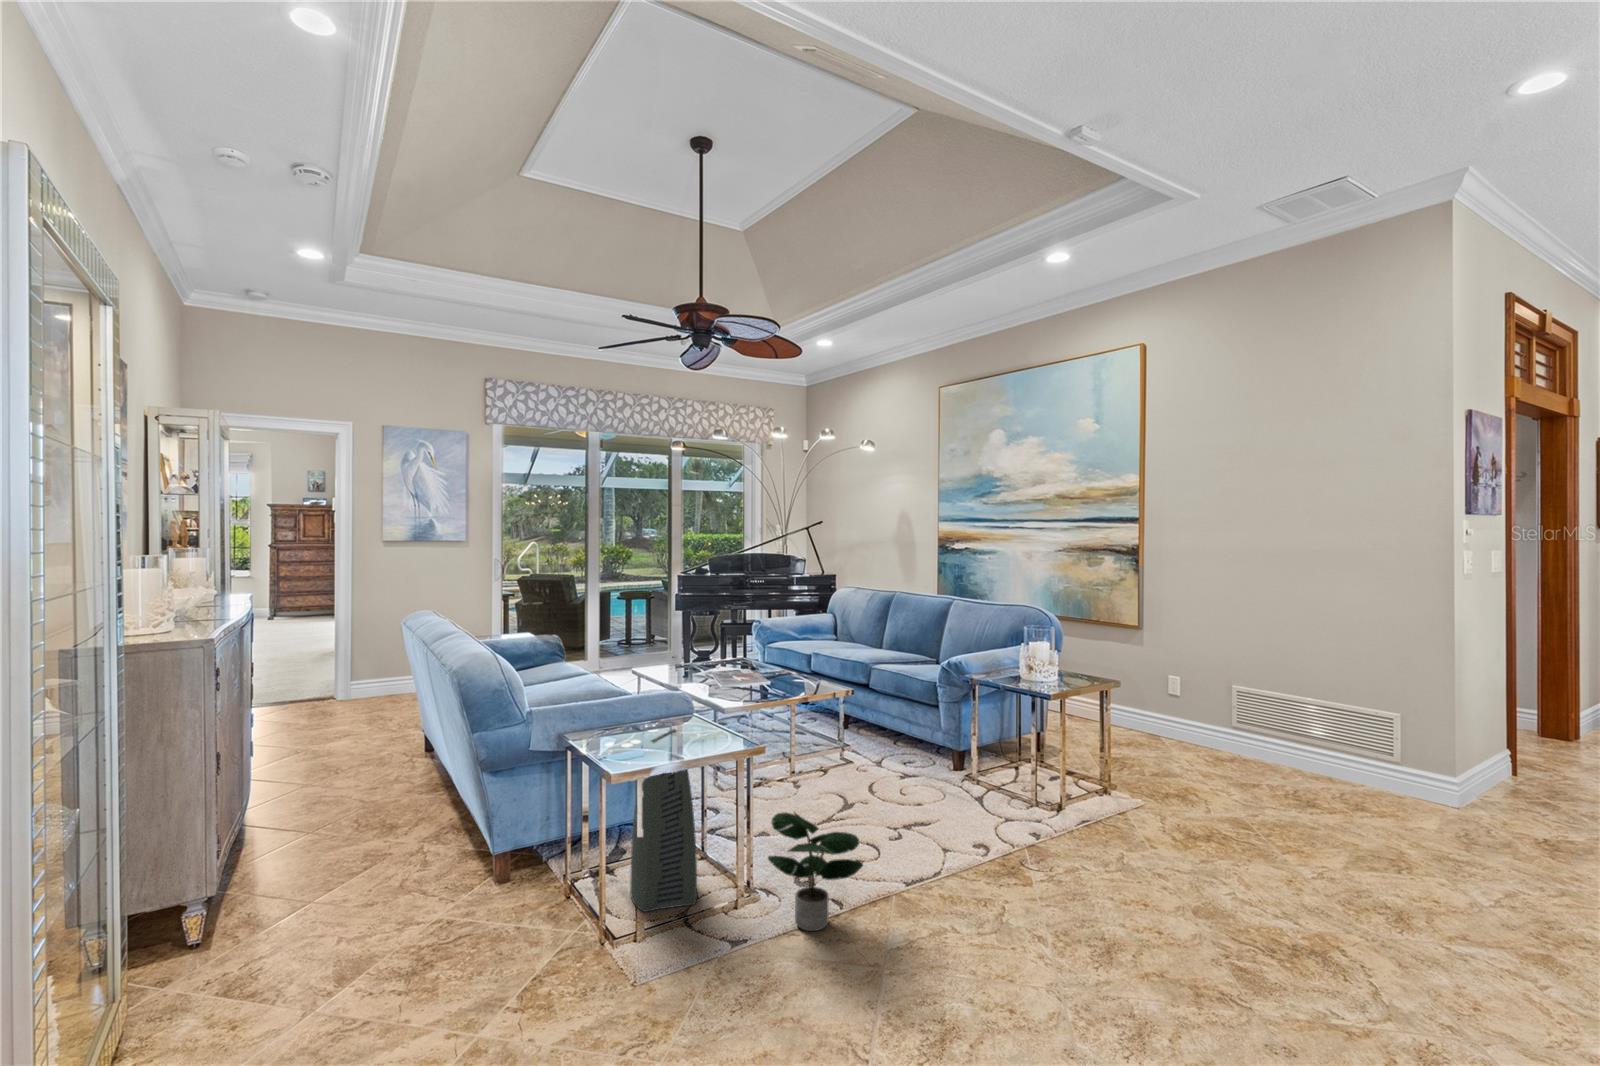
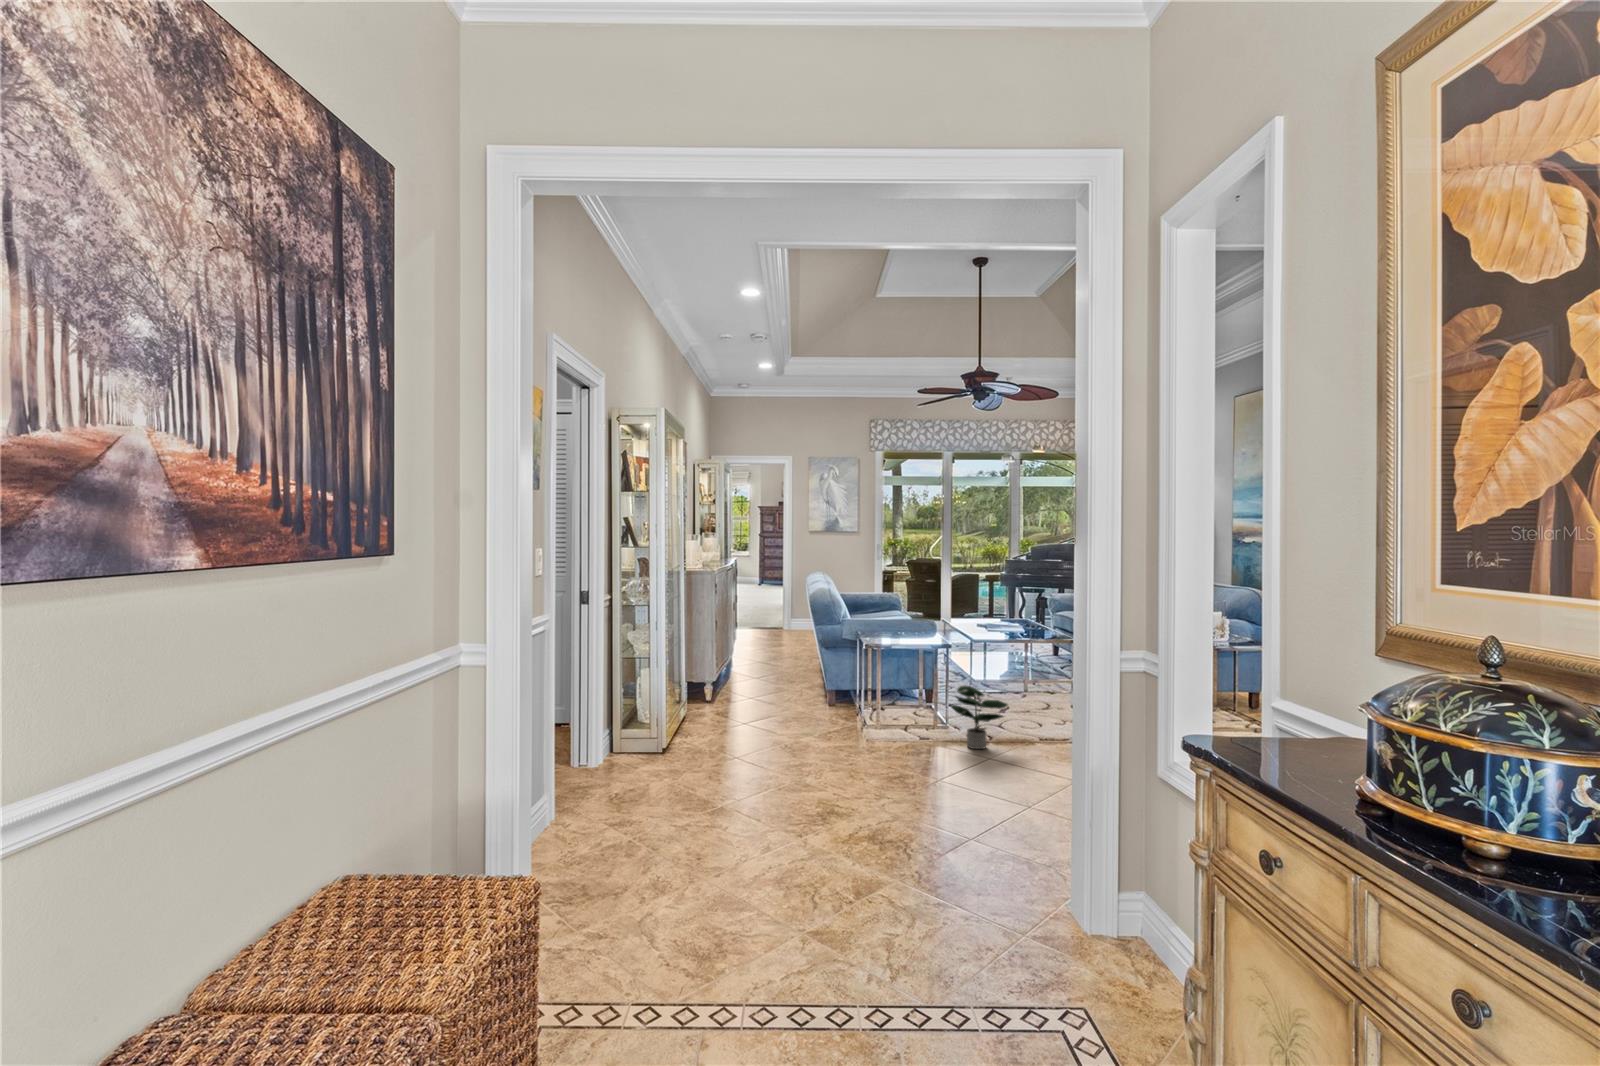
air purifier: present [630,729,697,912] -> none [891,635,926,731]

